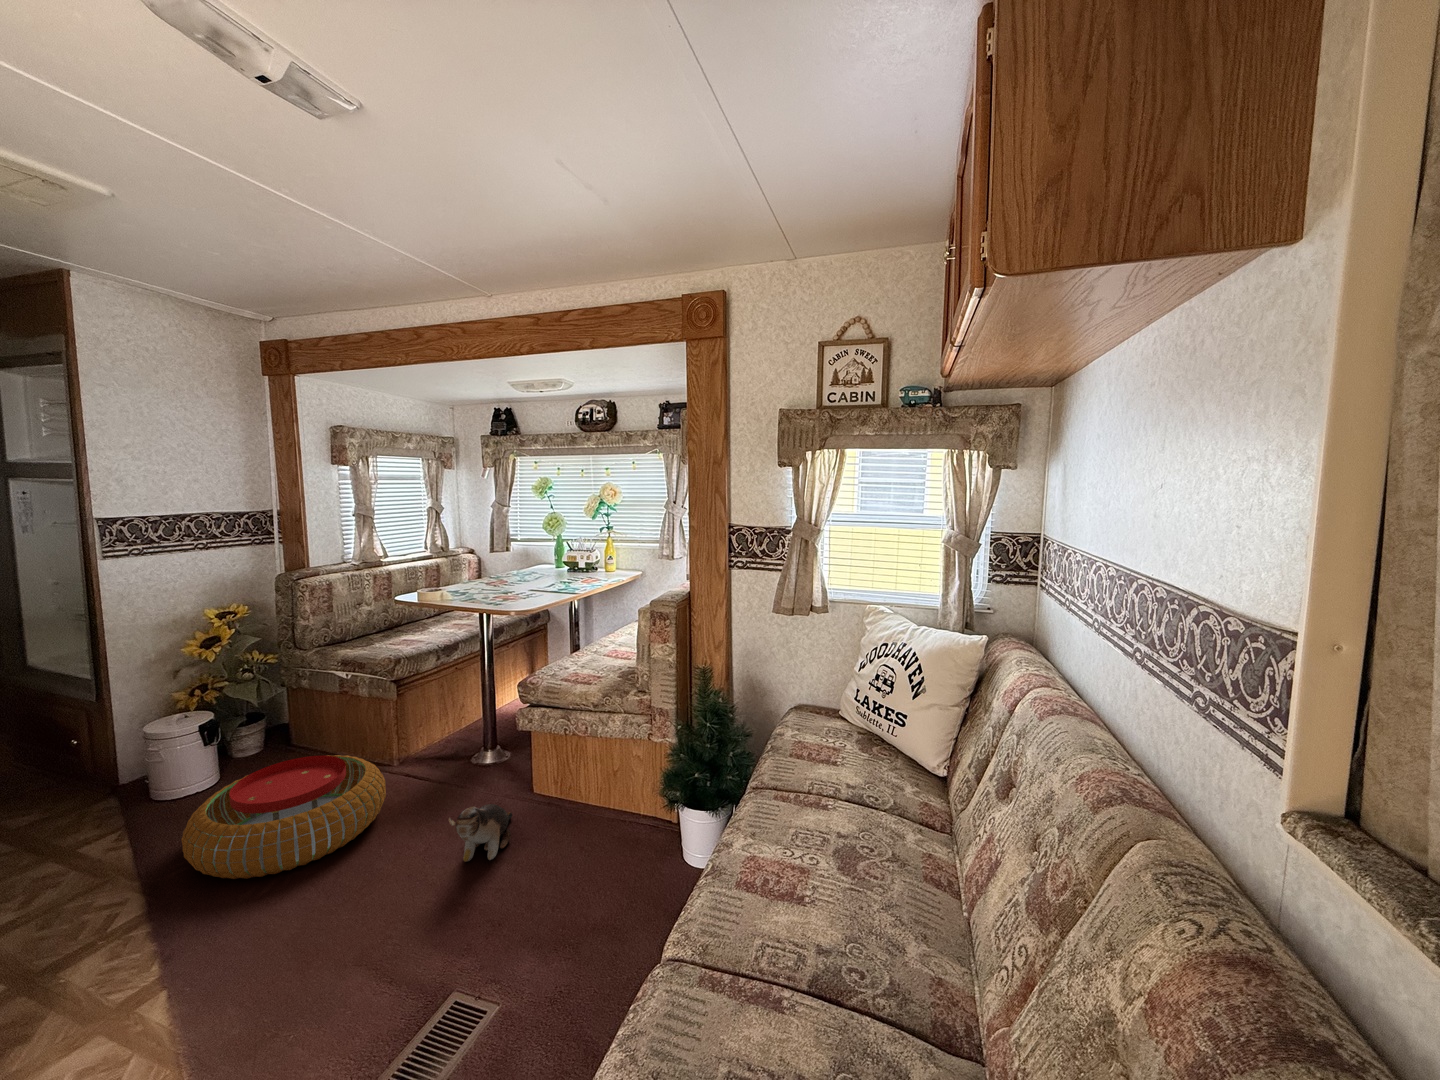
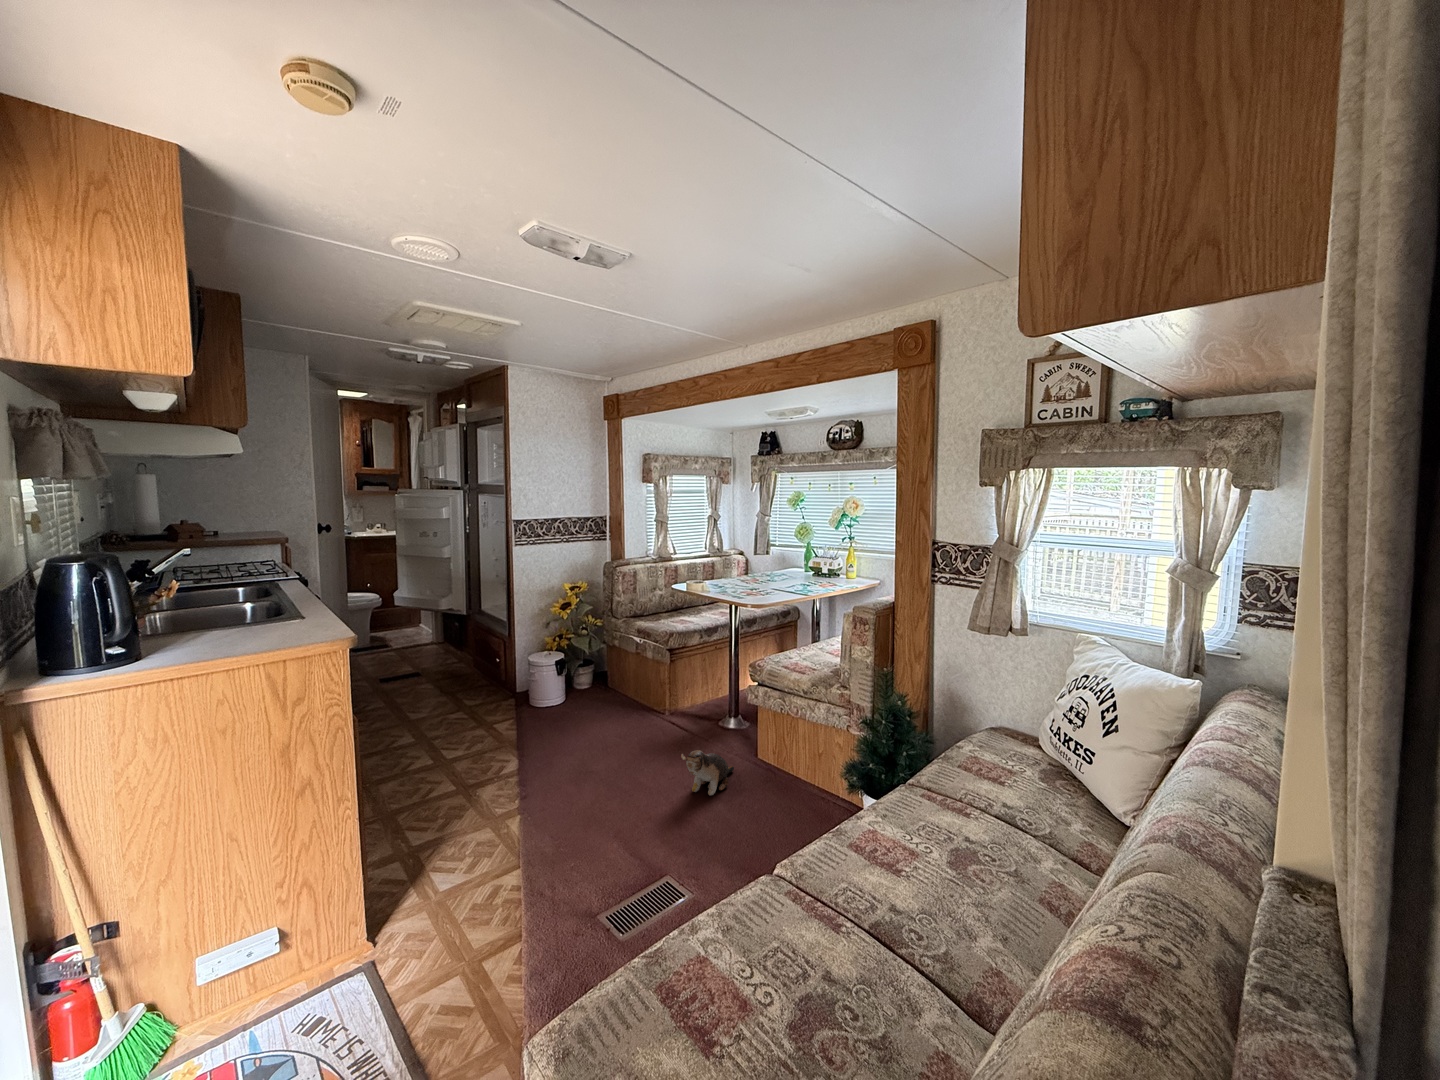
pouf: present [181,755,386,879] -> none [539,693,653,765]

